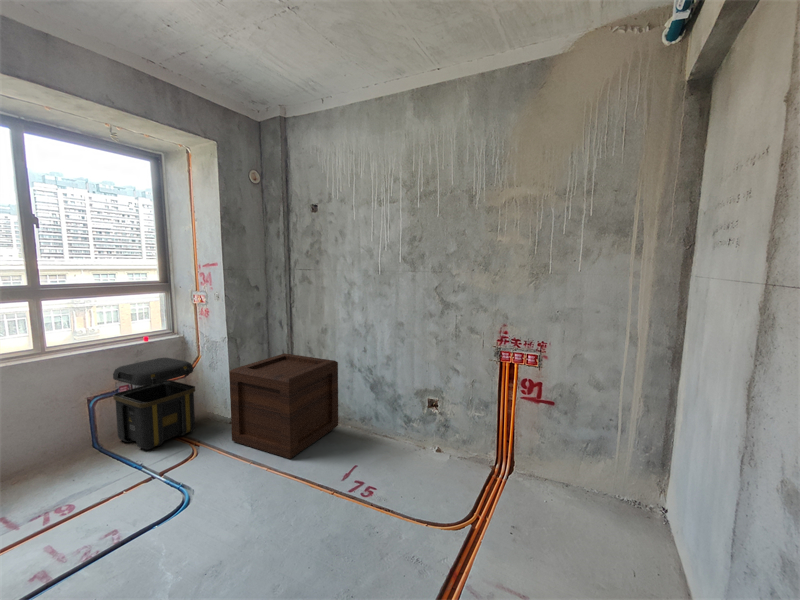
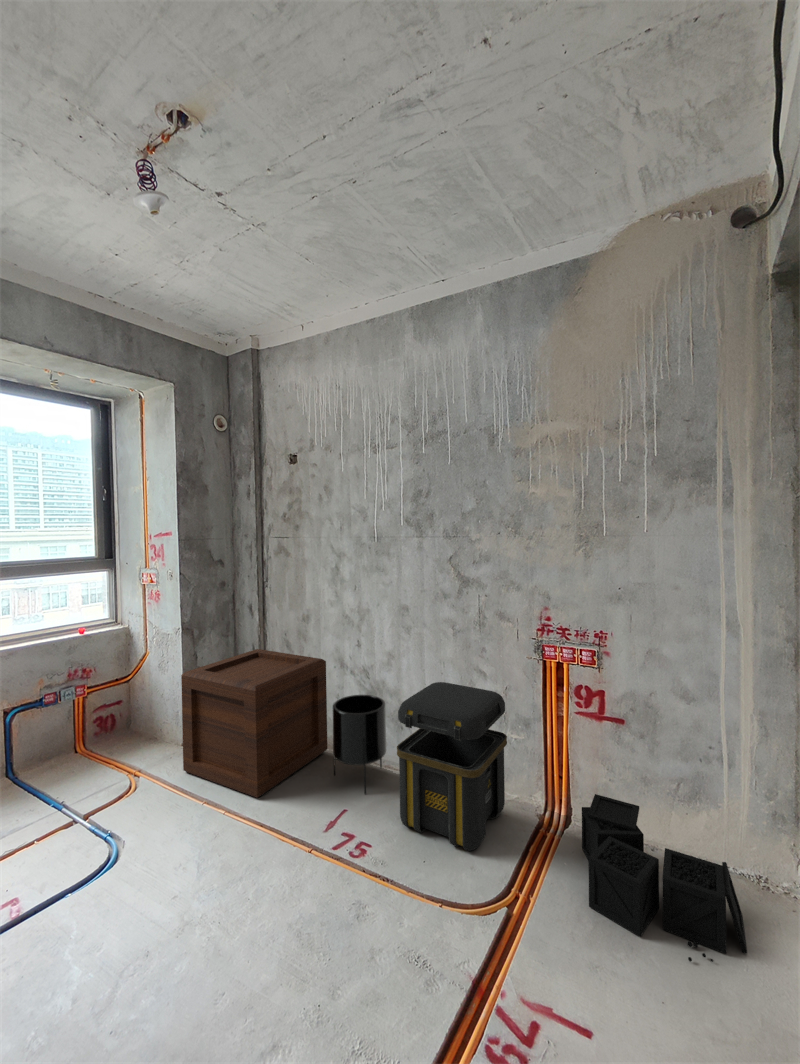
toolbox: present [113,358,195,450] -> present [397,682,507,851]
planter: none [345,386,383,456] -> present [333,695,386,794]
storage bin: none [522,452,632,555] -> present [582,794,747,962]

